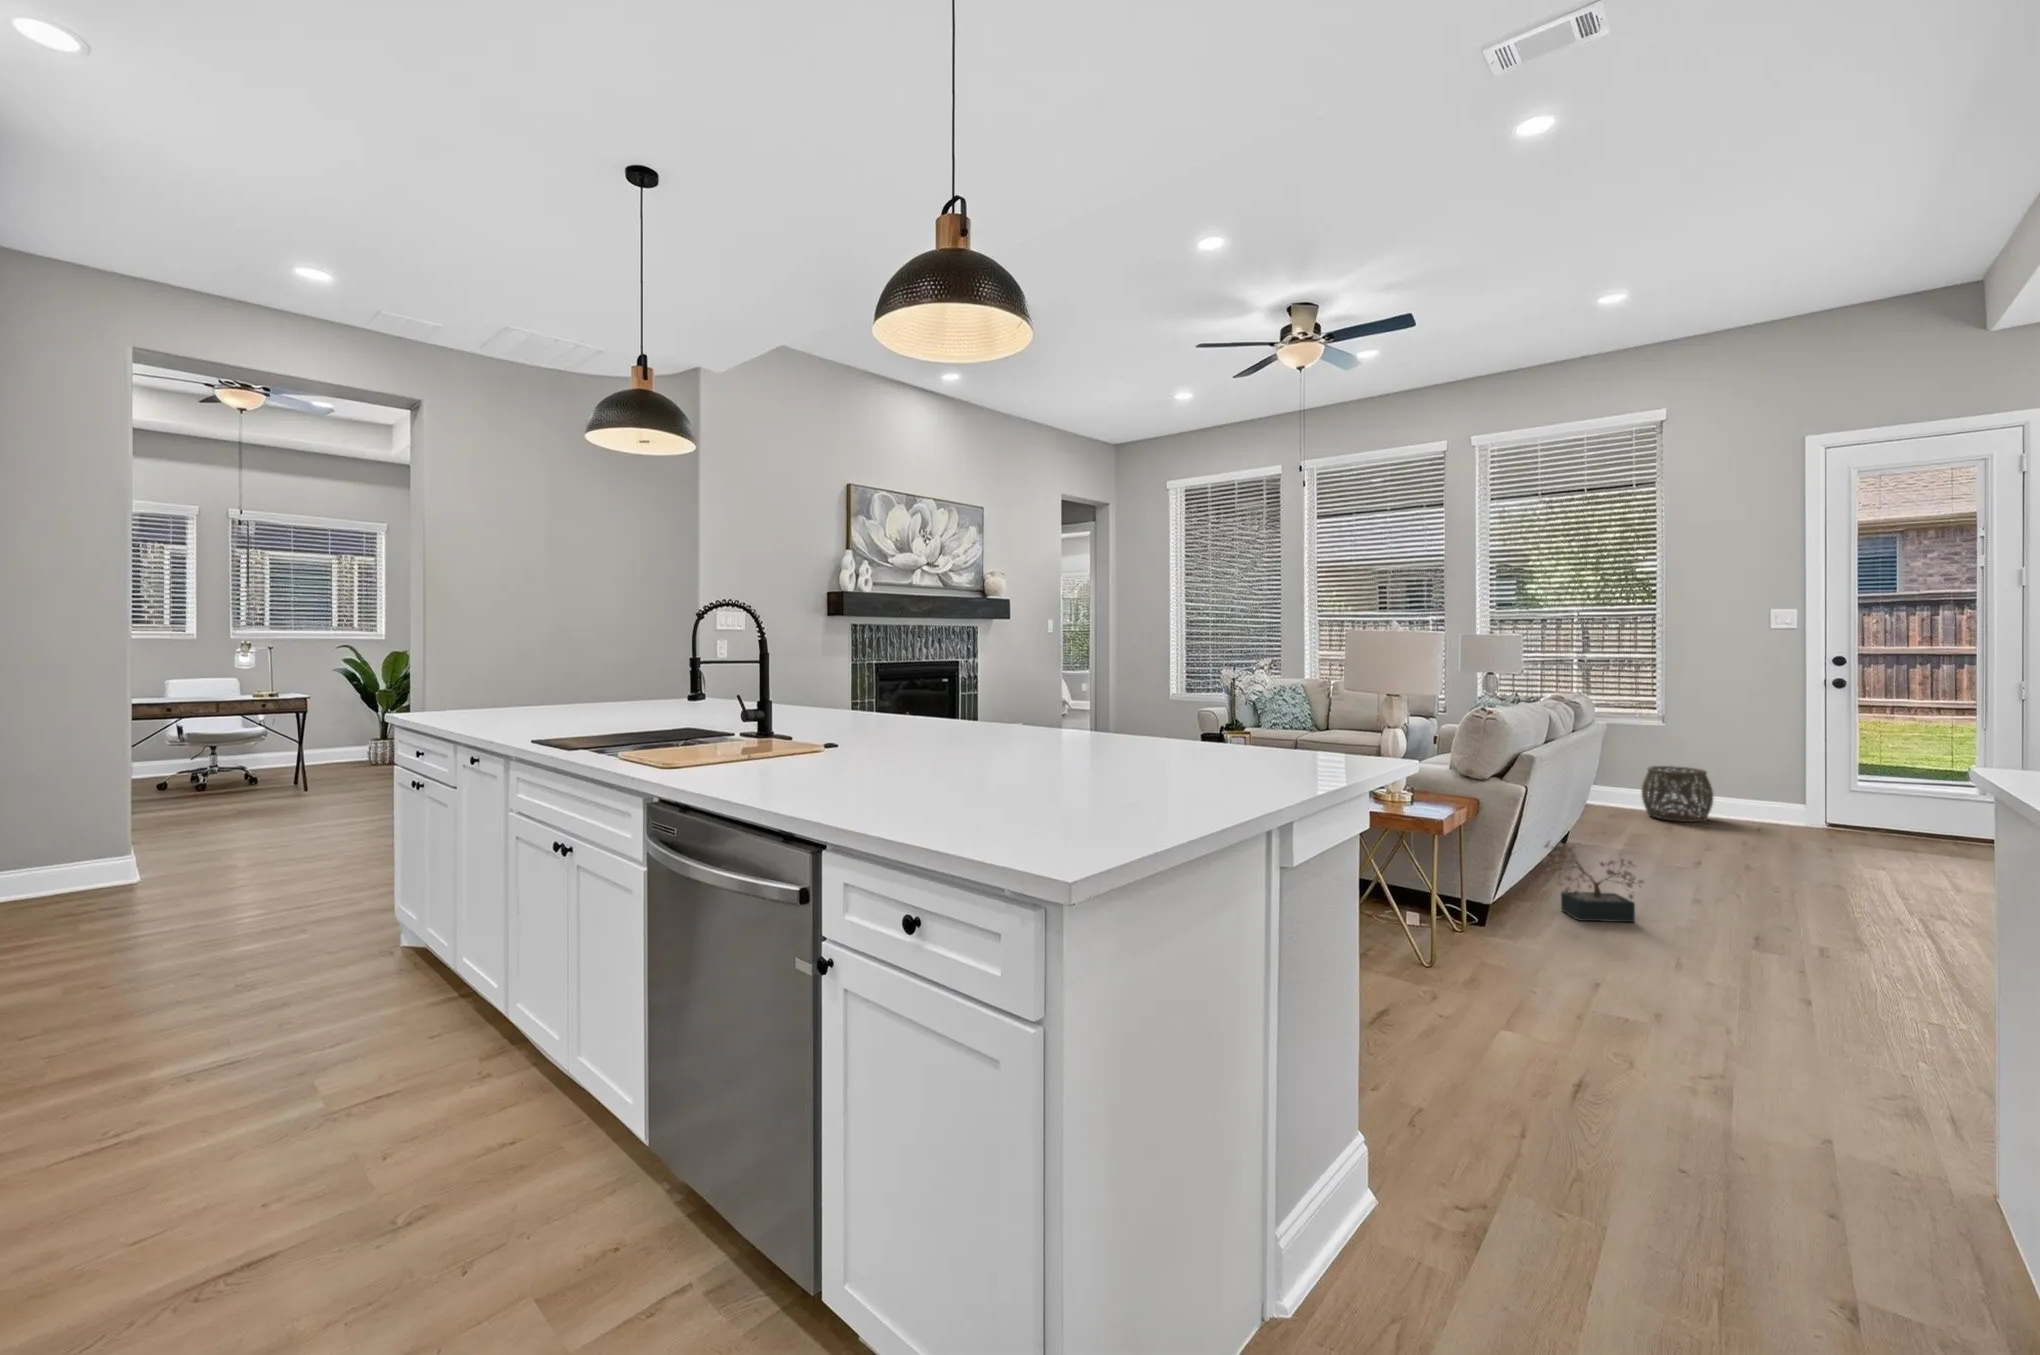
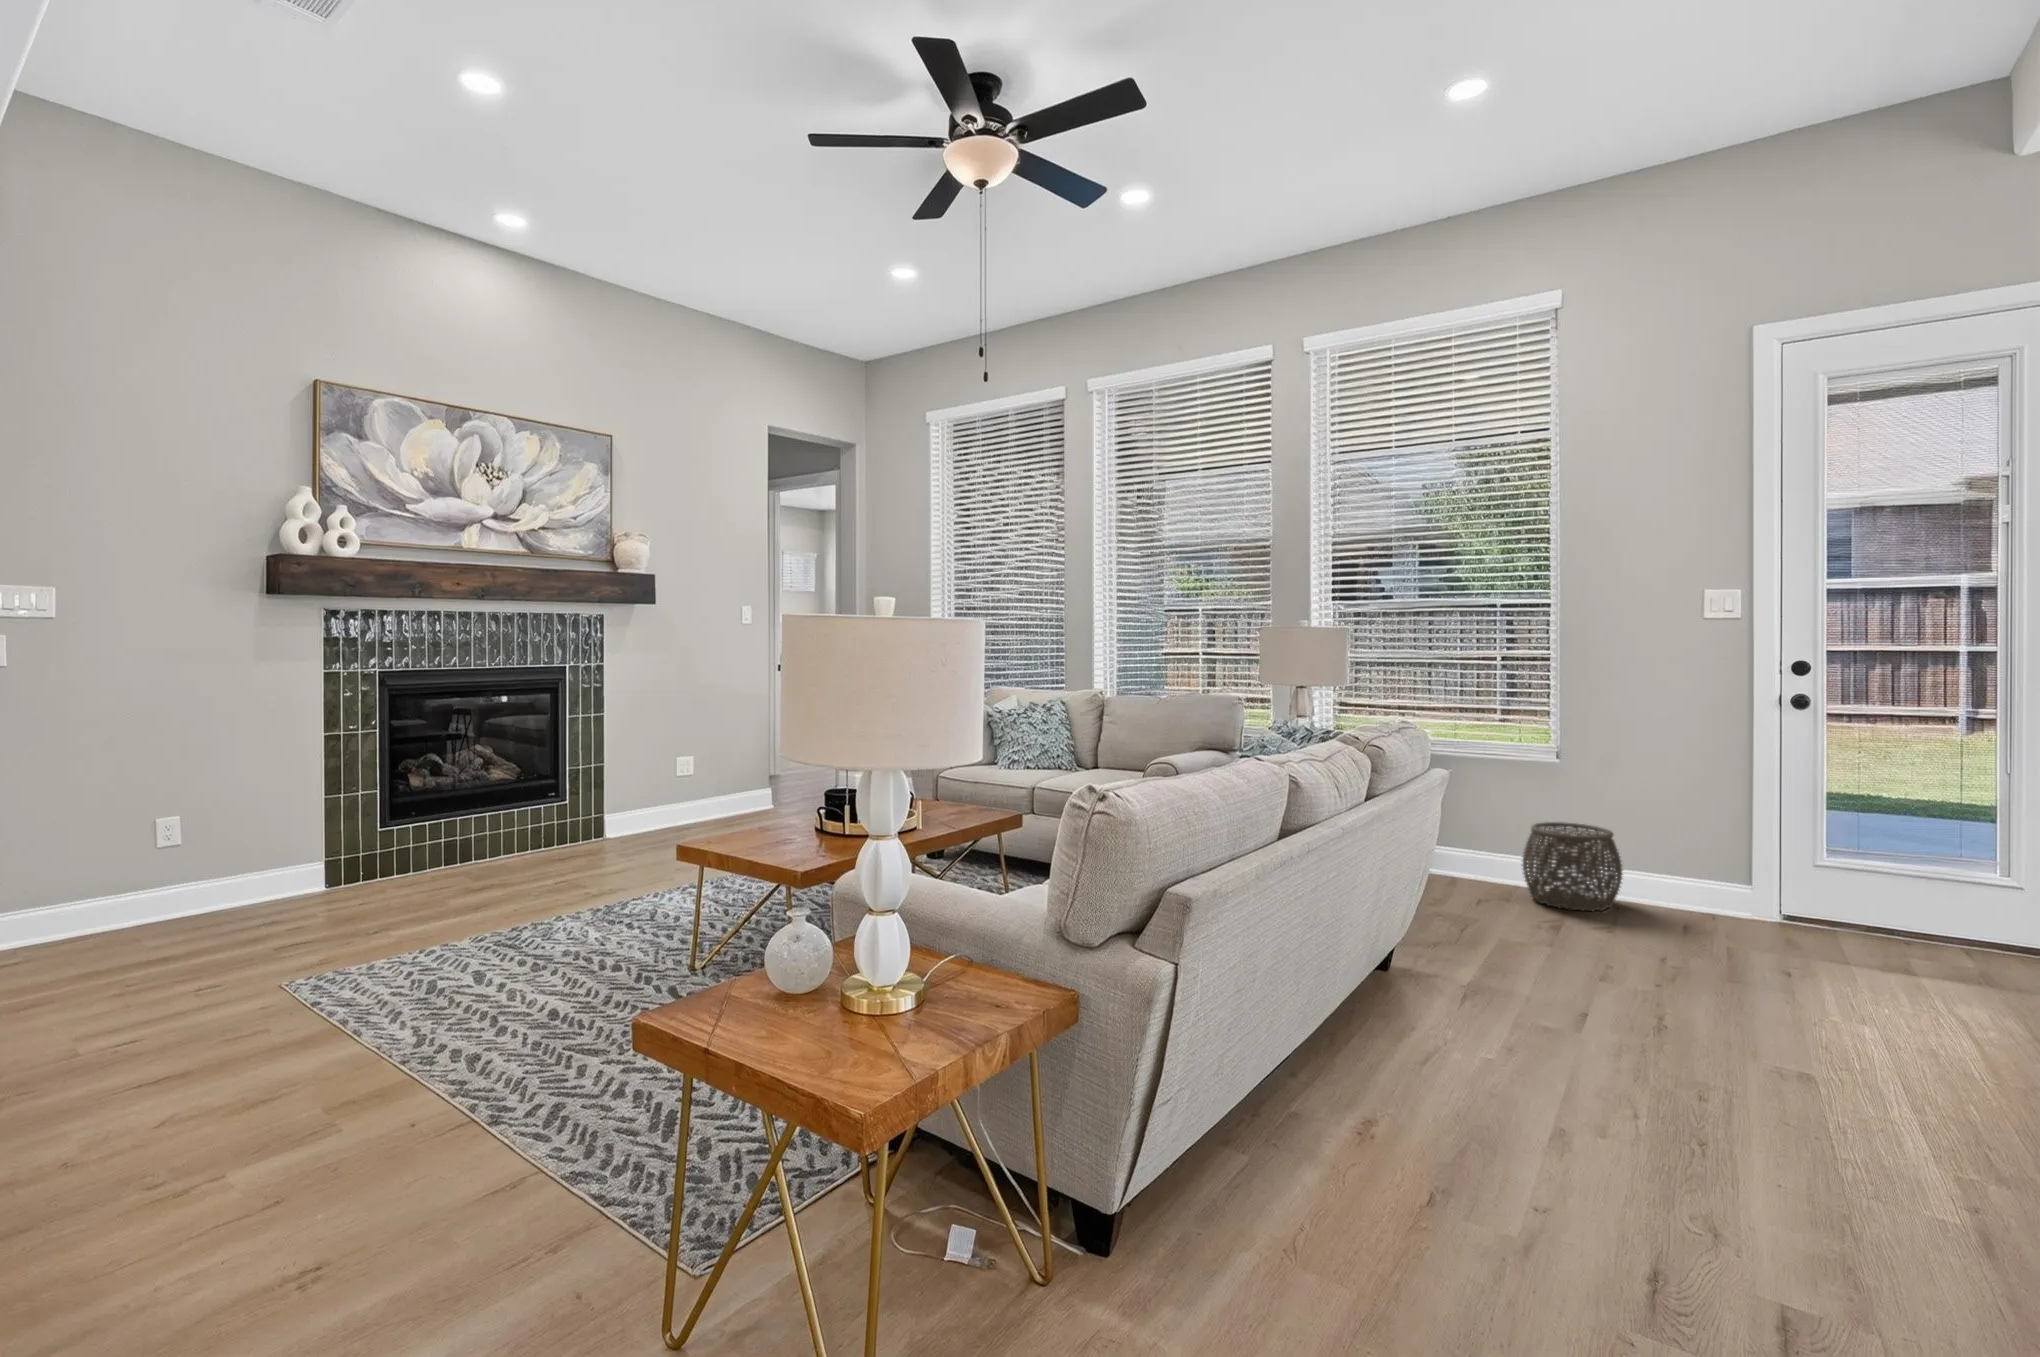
decorative plant: present [1542,842,1644,922] -> none [1269,1039,1462,1222]

